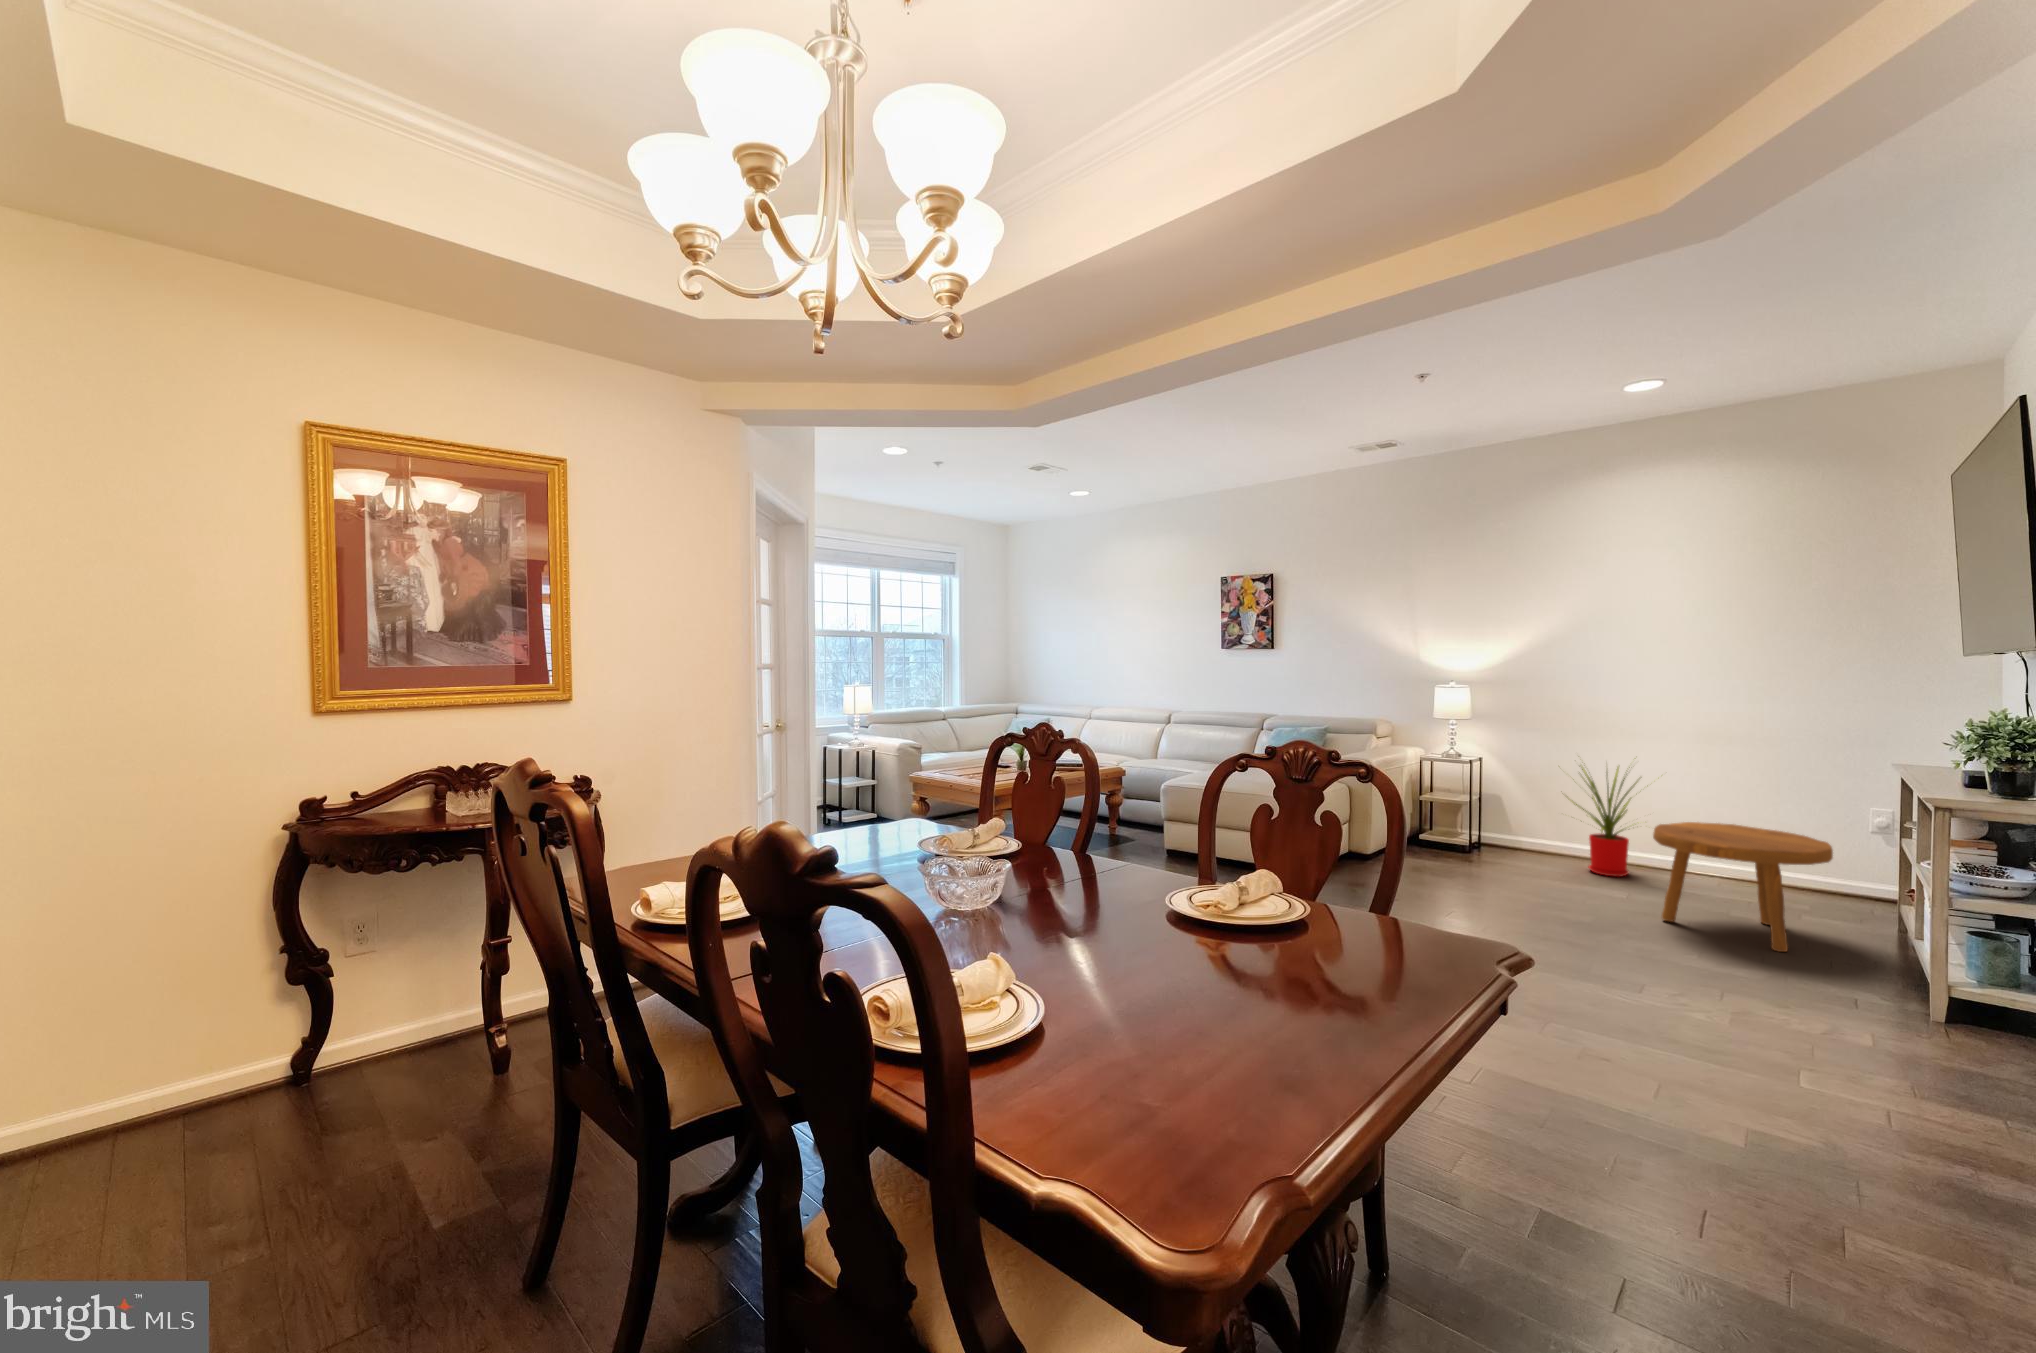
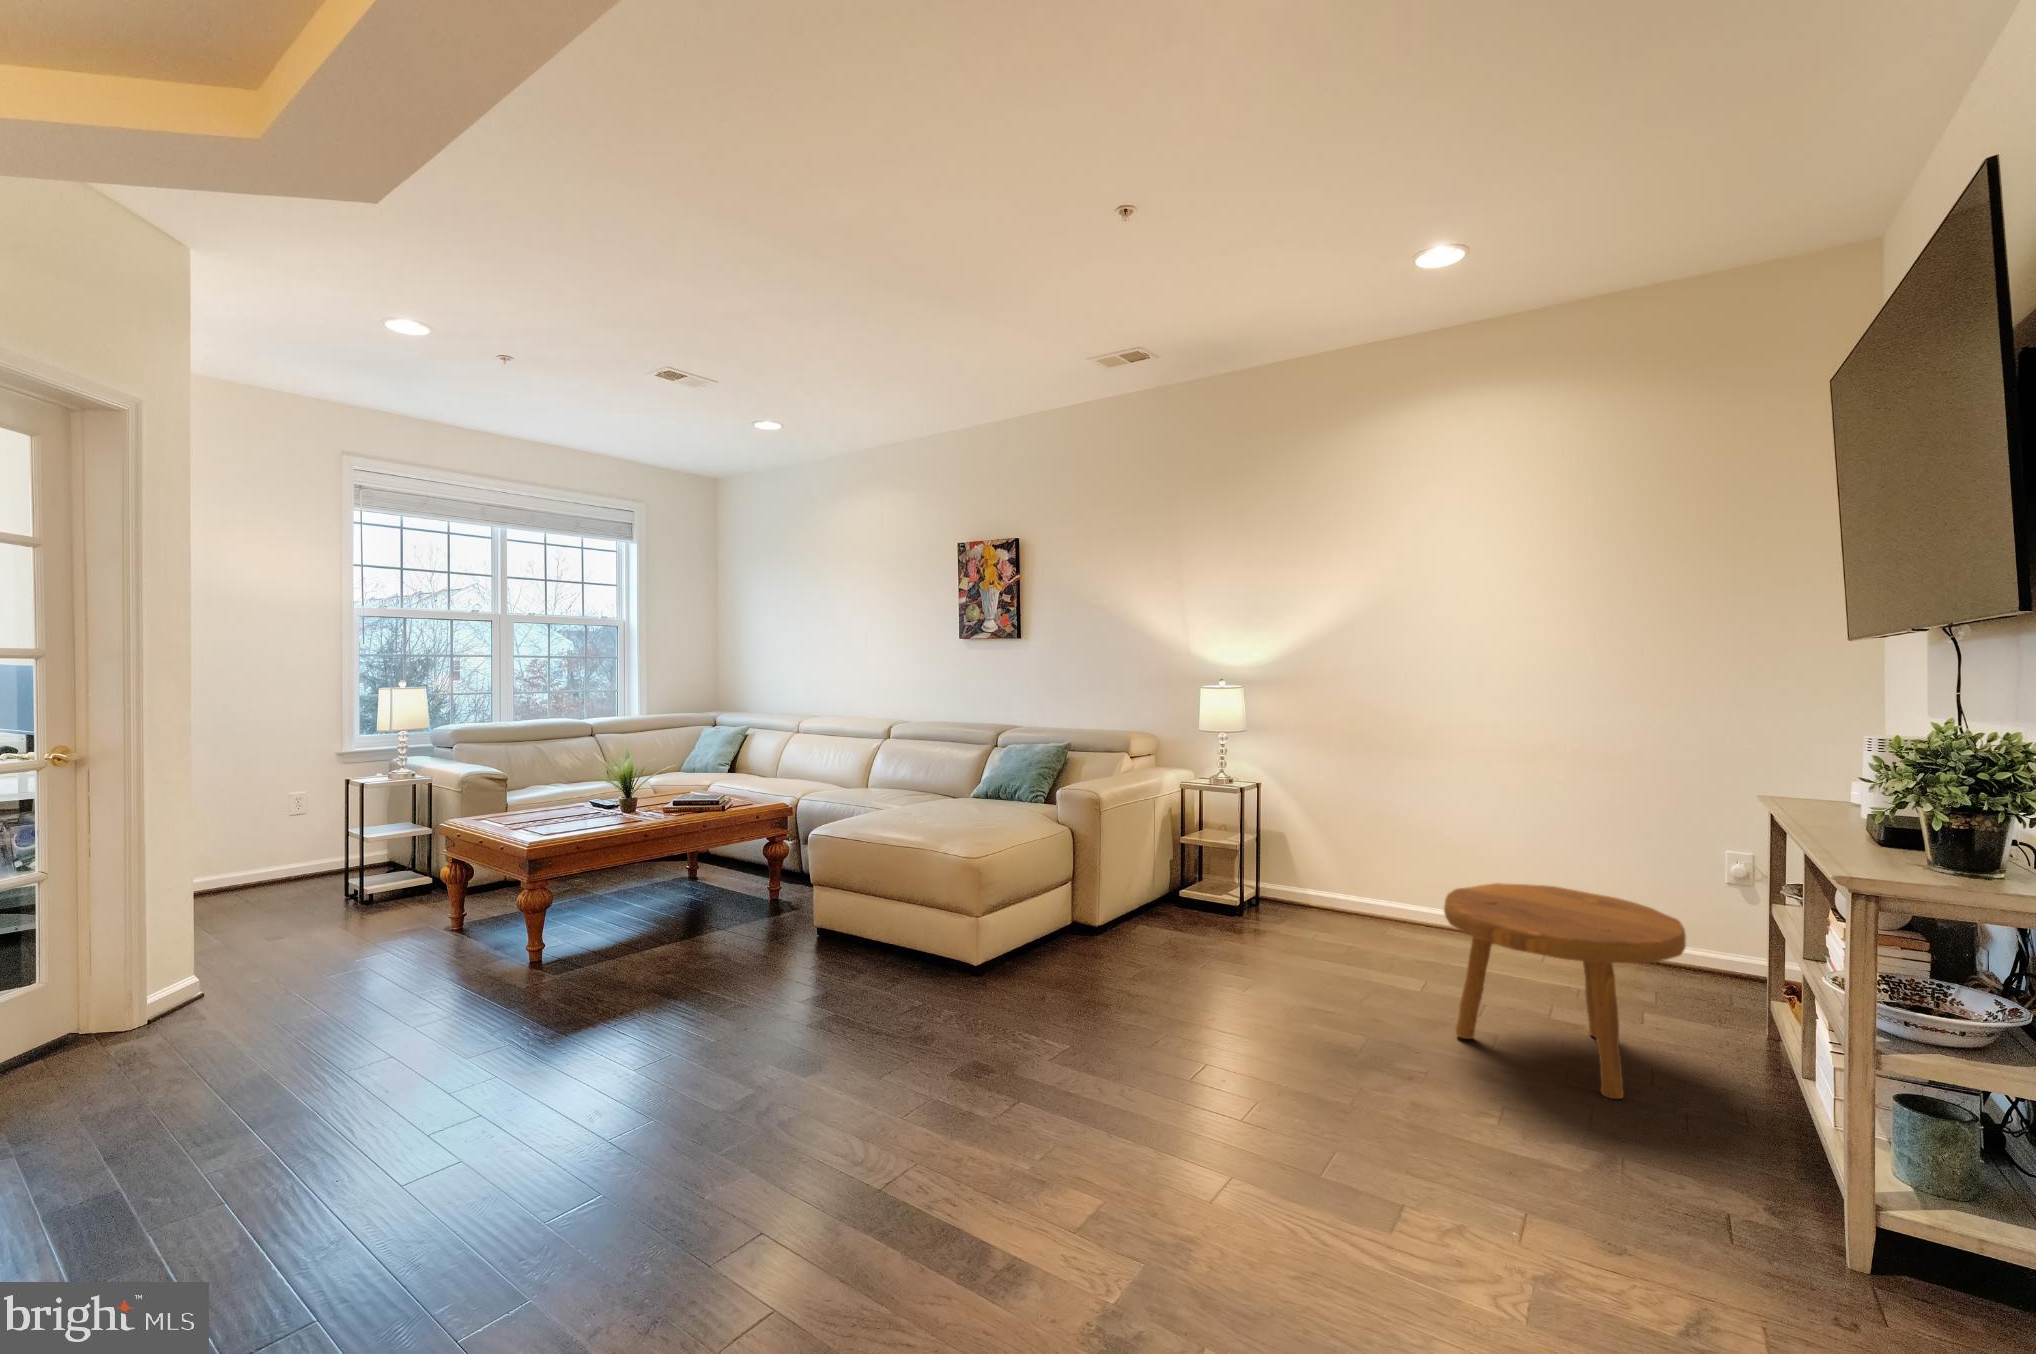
house plant: present [1572,767,1638,877] -> none [1341,778,1478,950]

